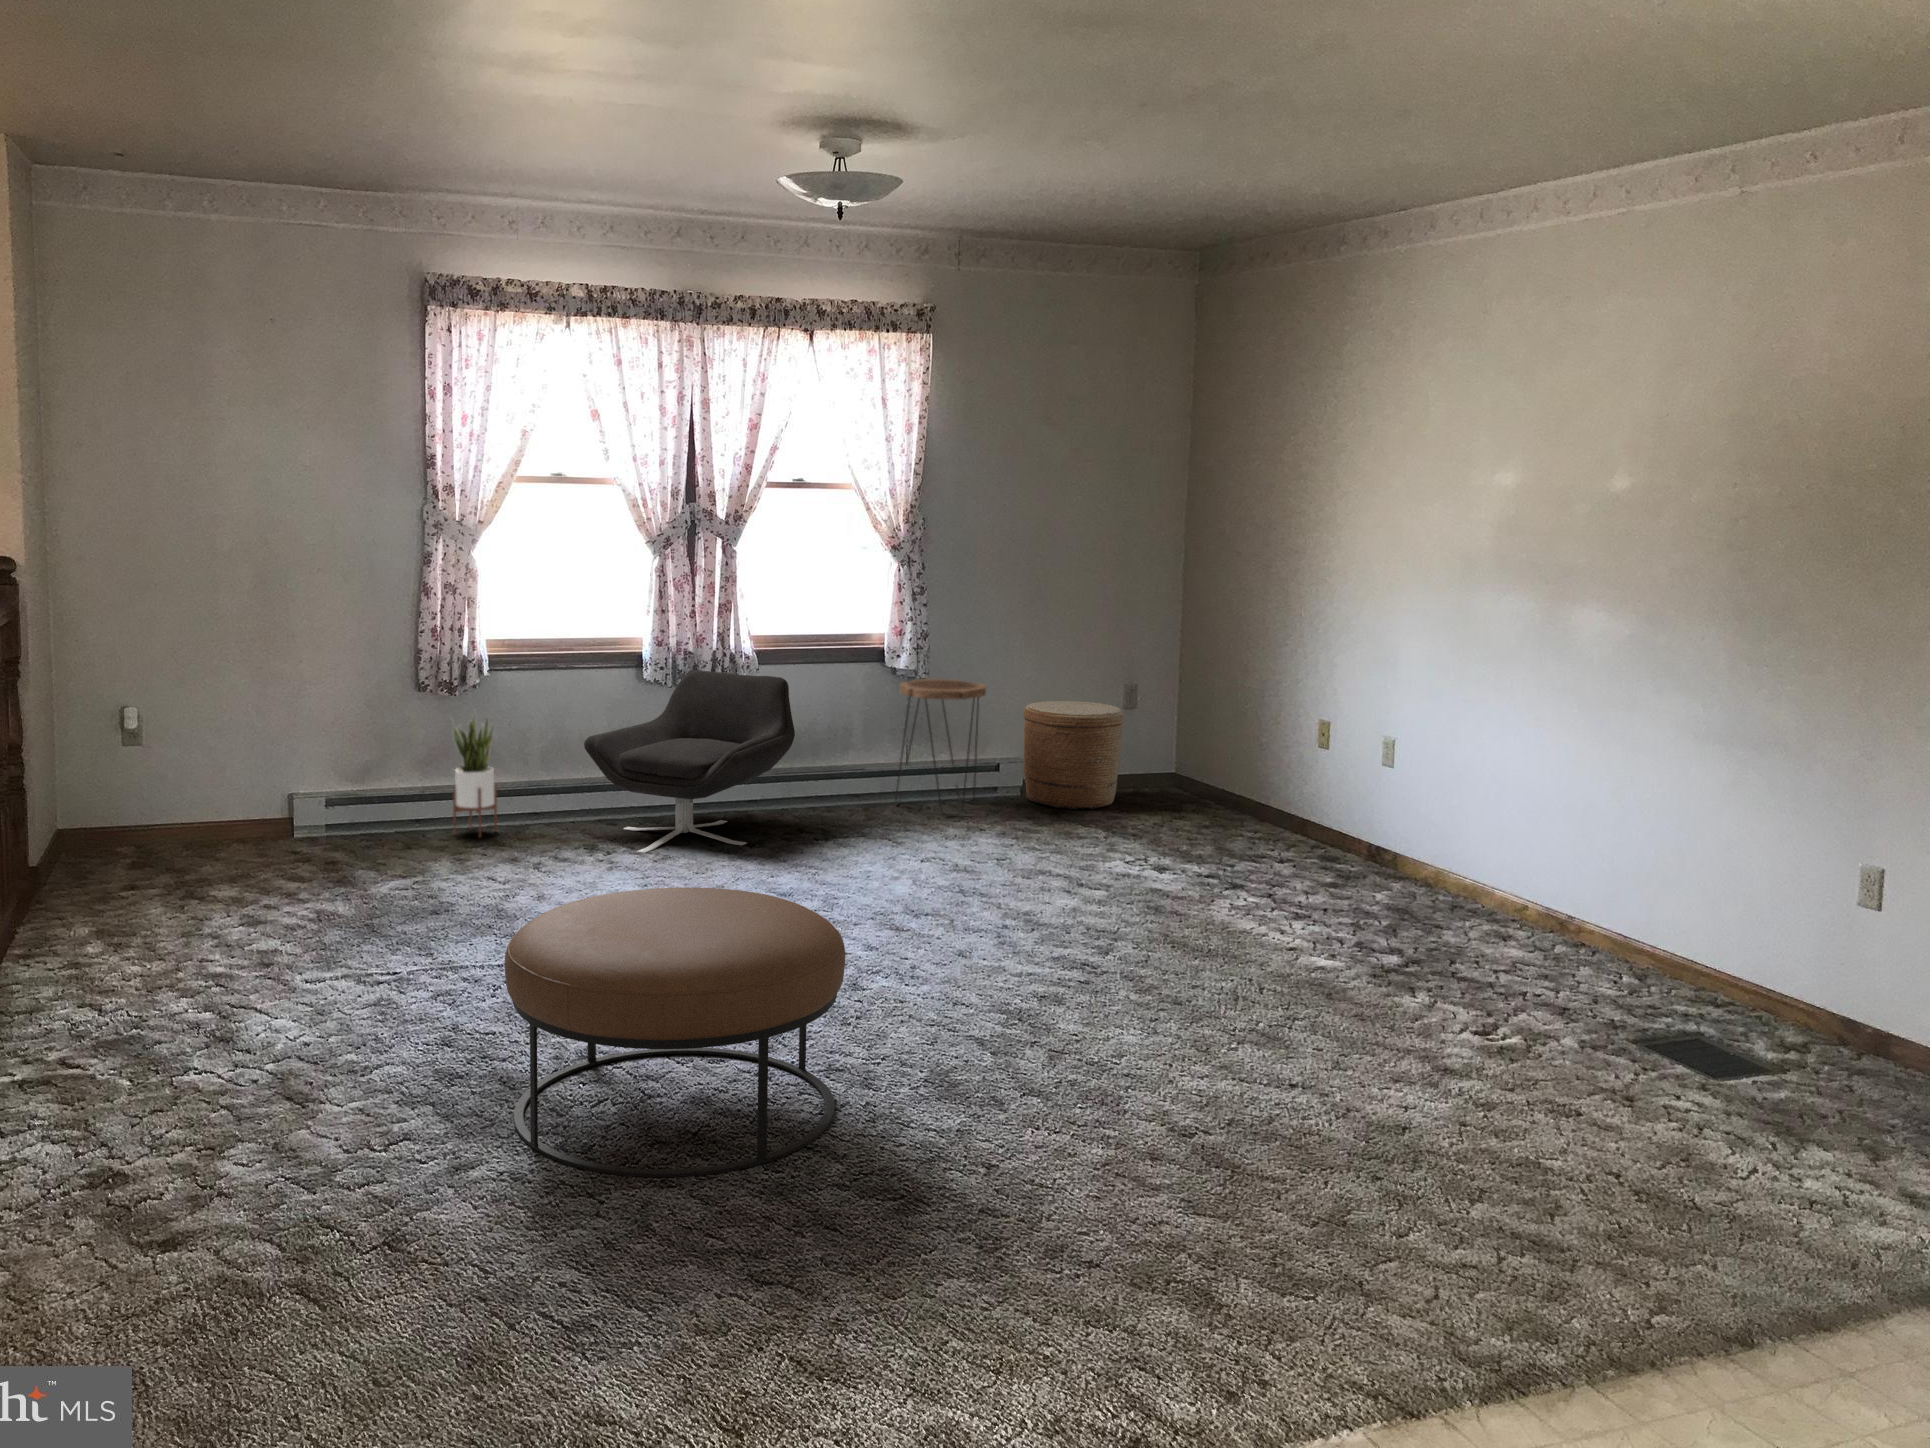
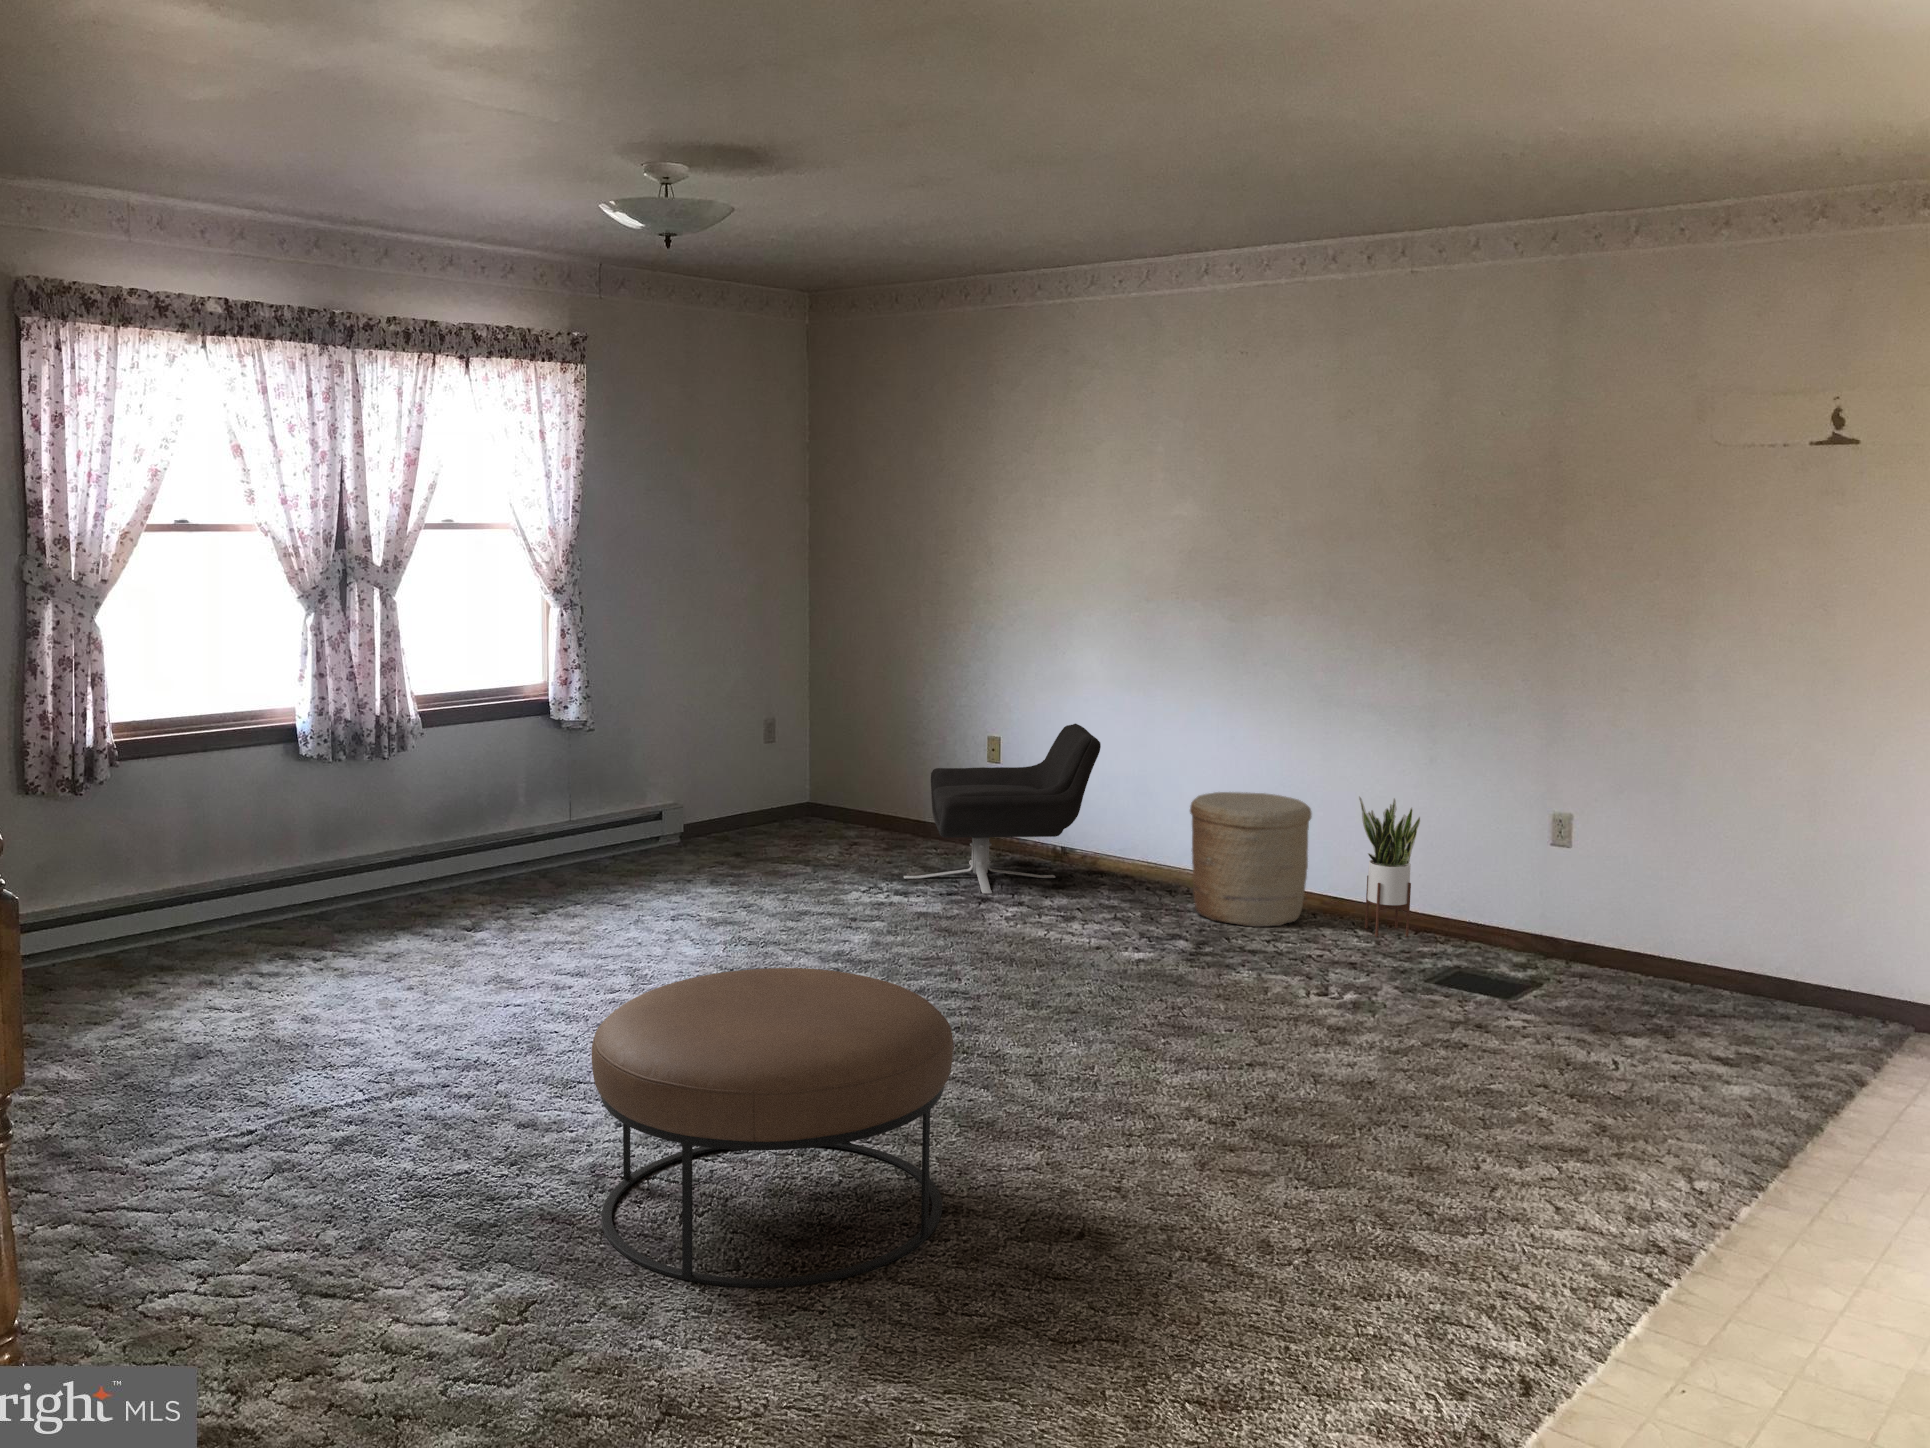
lounge chair: present [584,670,795,853] -> present [904,724,1101,894]
side table: present [895,679,986,817] -> none [574,727,667,871]
woven basket: present [1023,701,1125,809] -> present [1190,792,1312,927]
potted plant: present [450,712,497,837] -> present [1359,796,1420,937]

